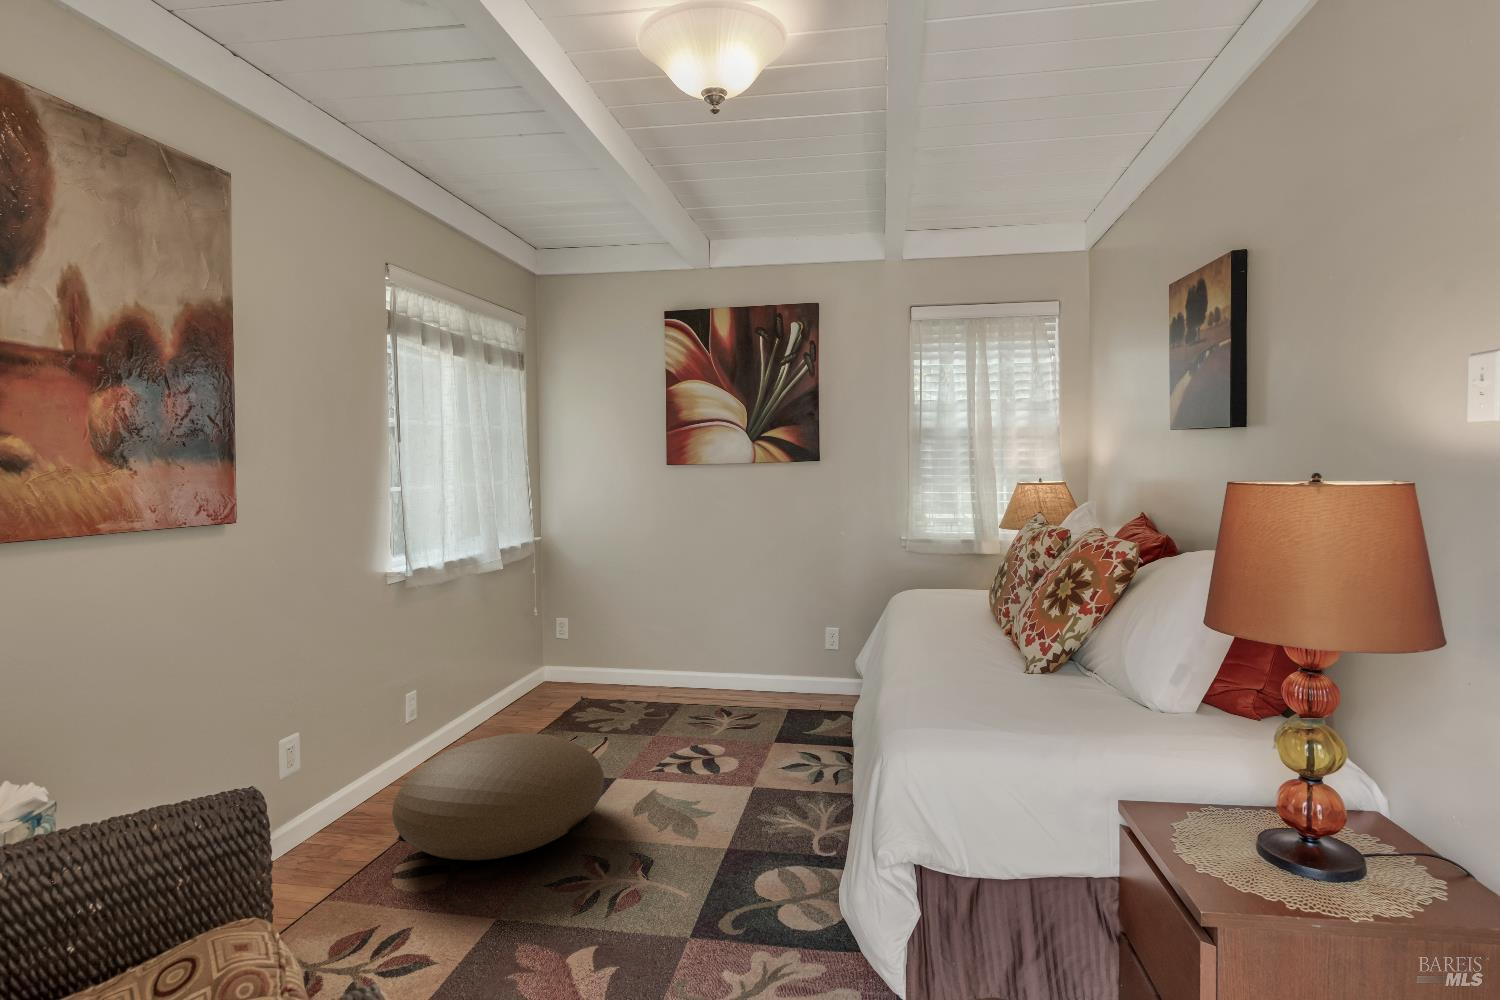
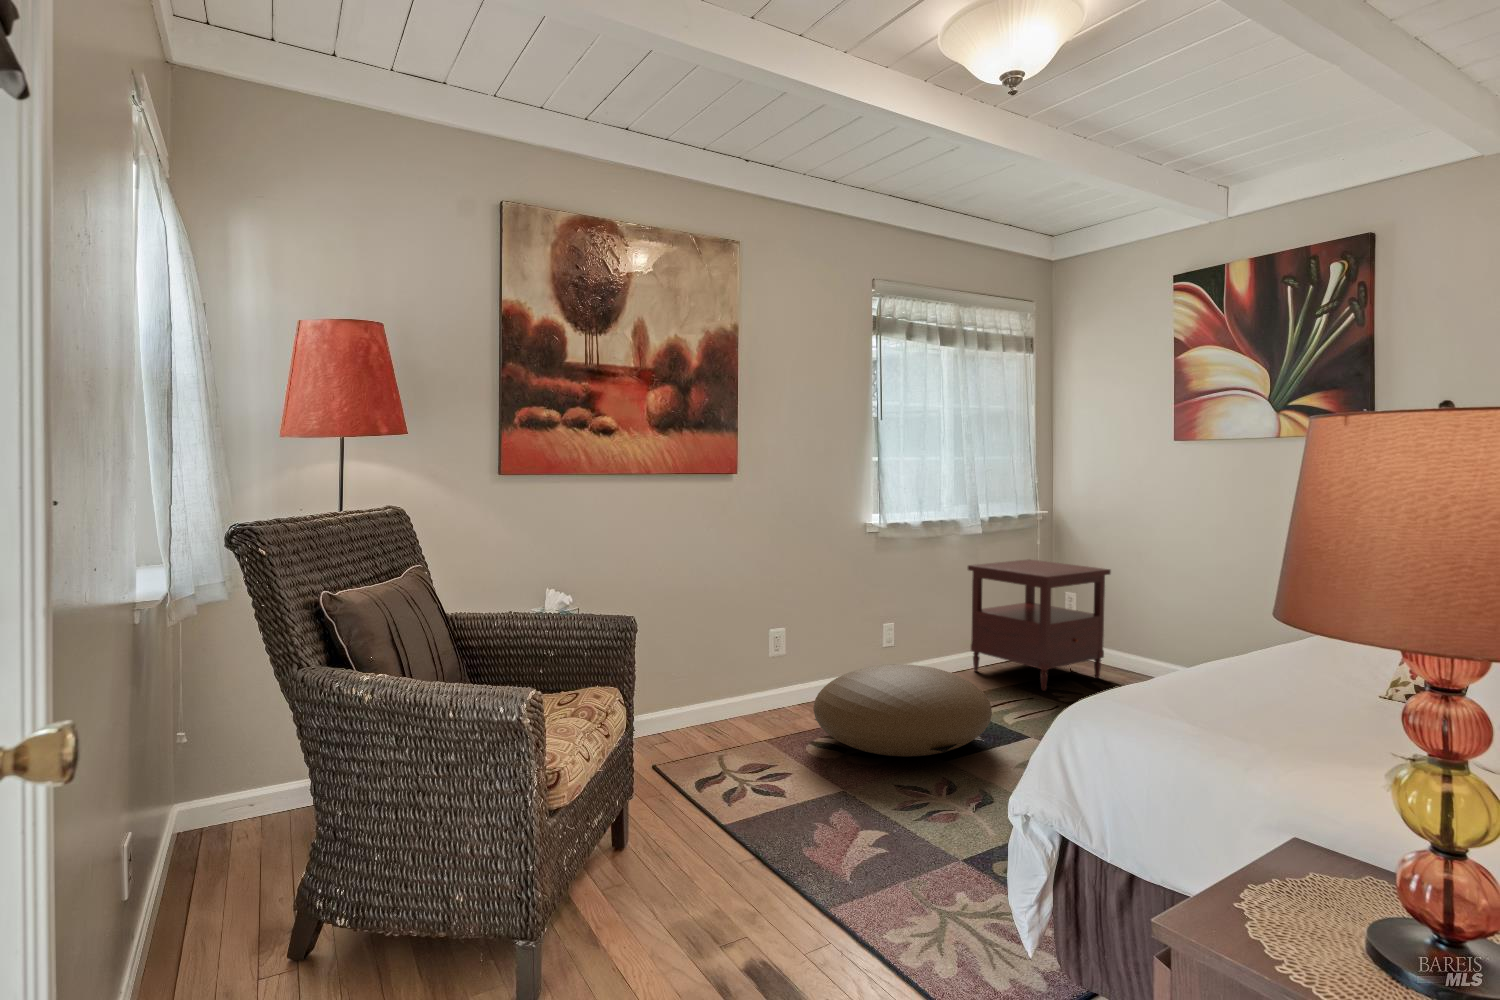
side table: none [486,590,624,727] -> present [968,559,1111,691]

